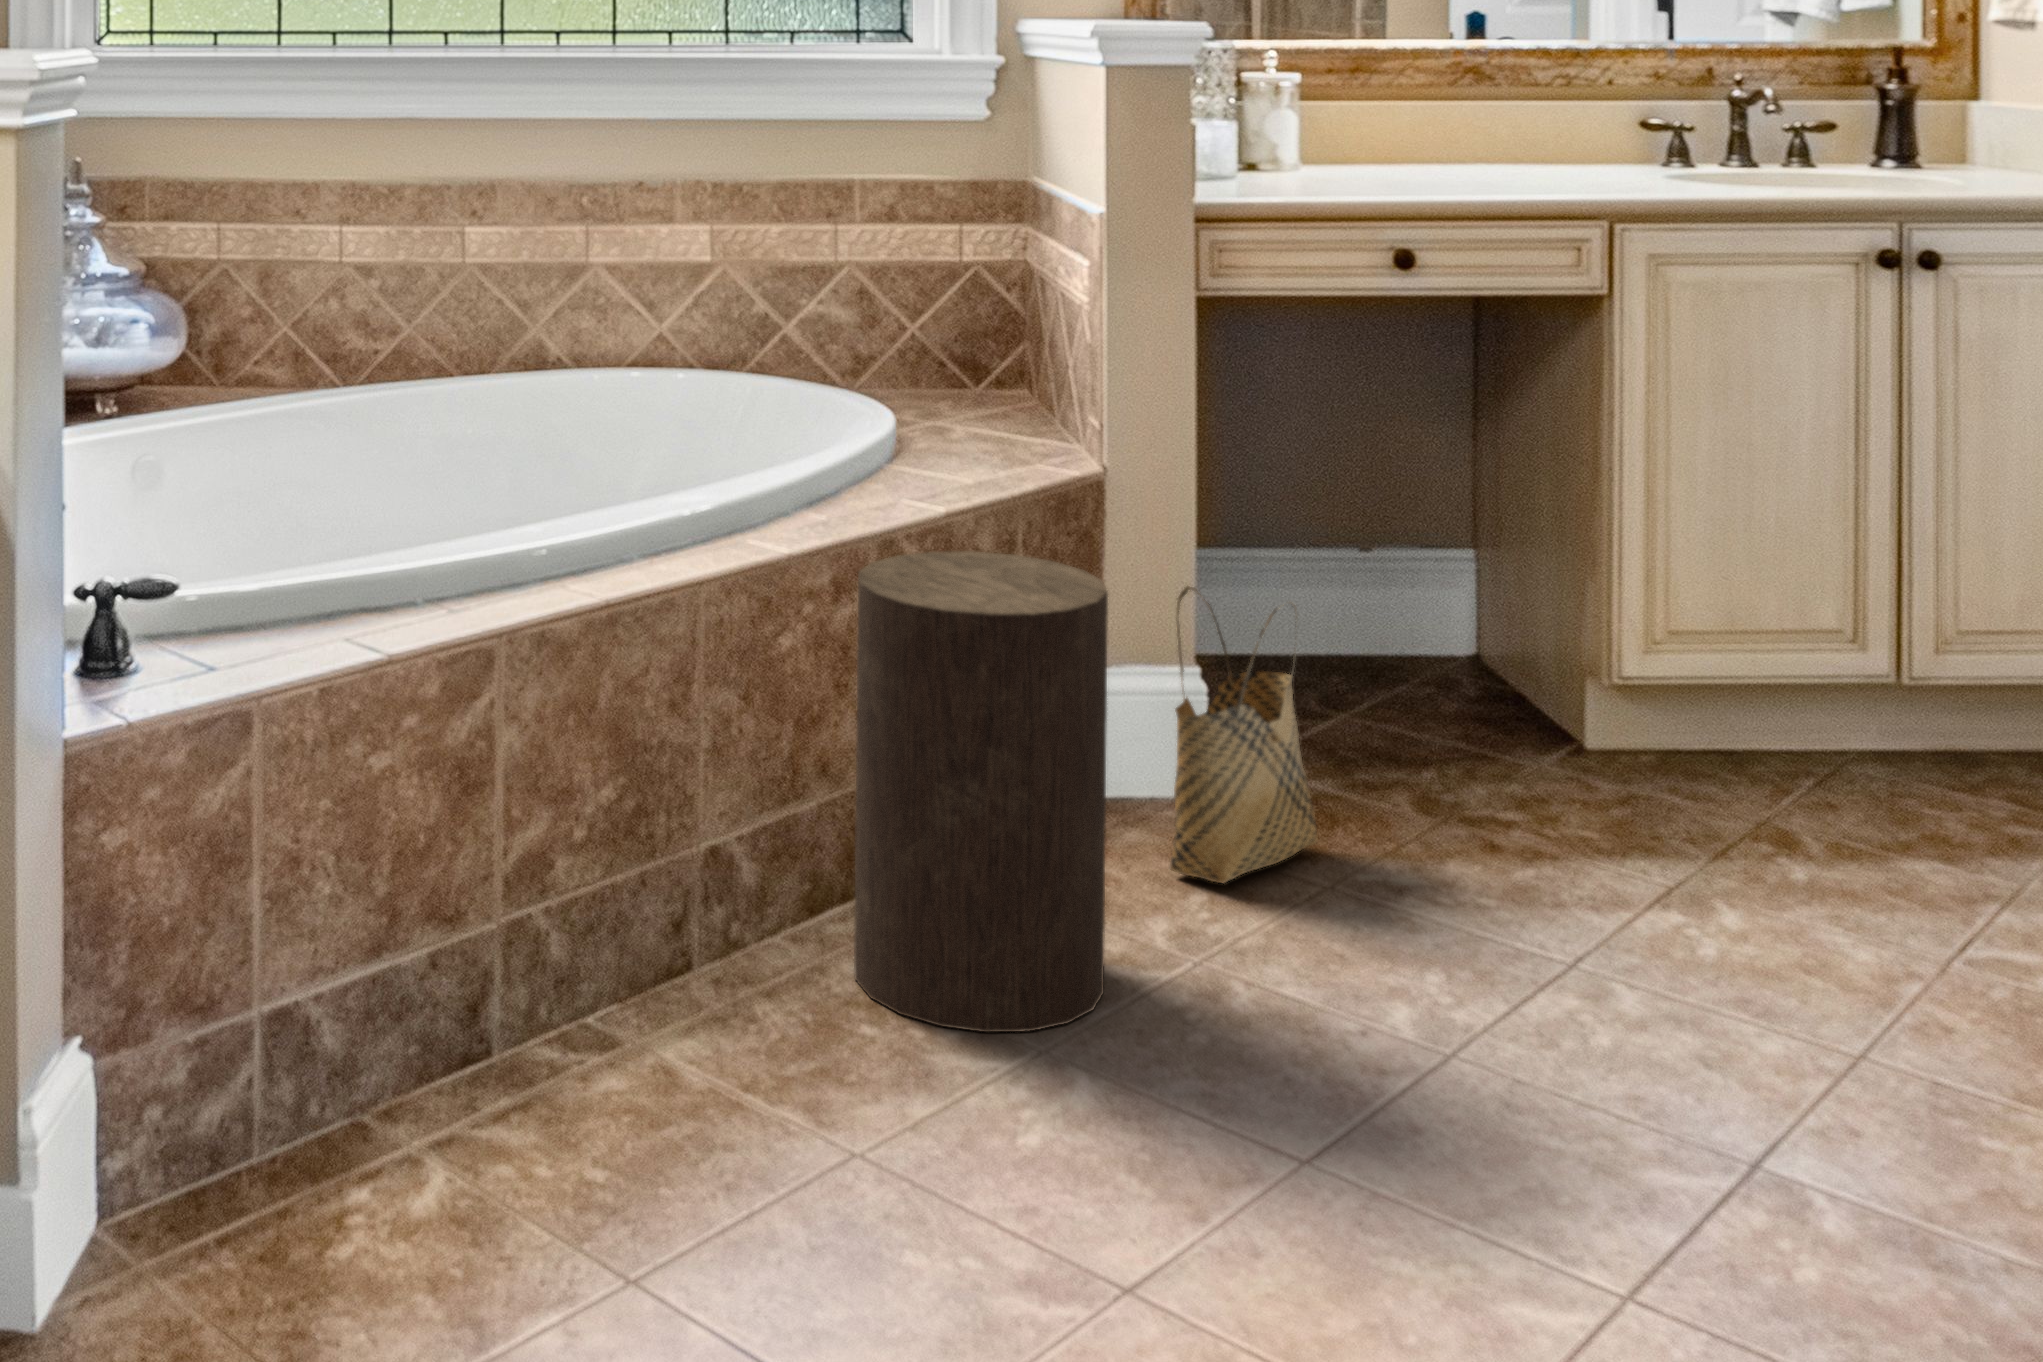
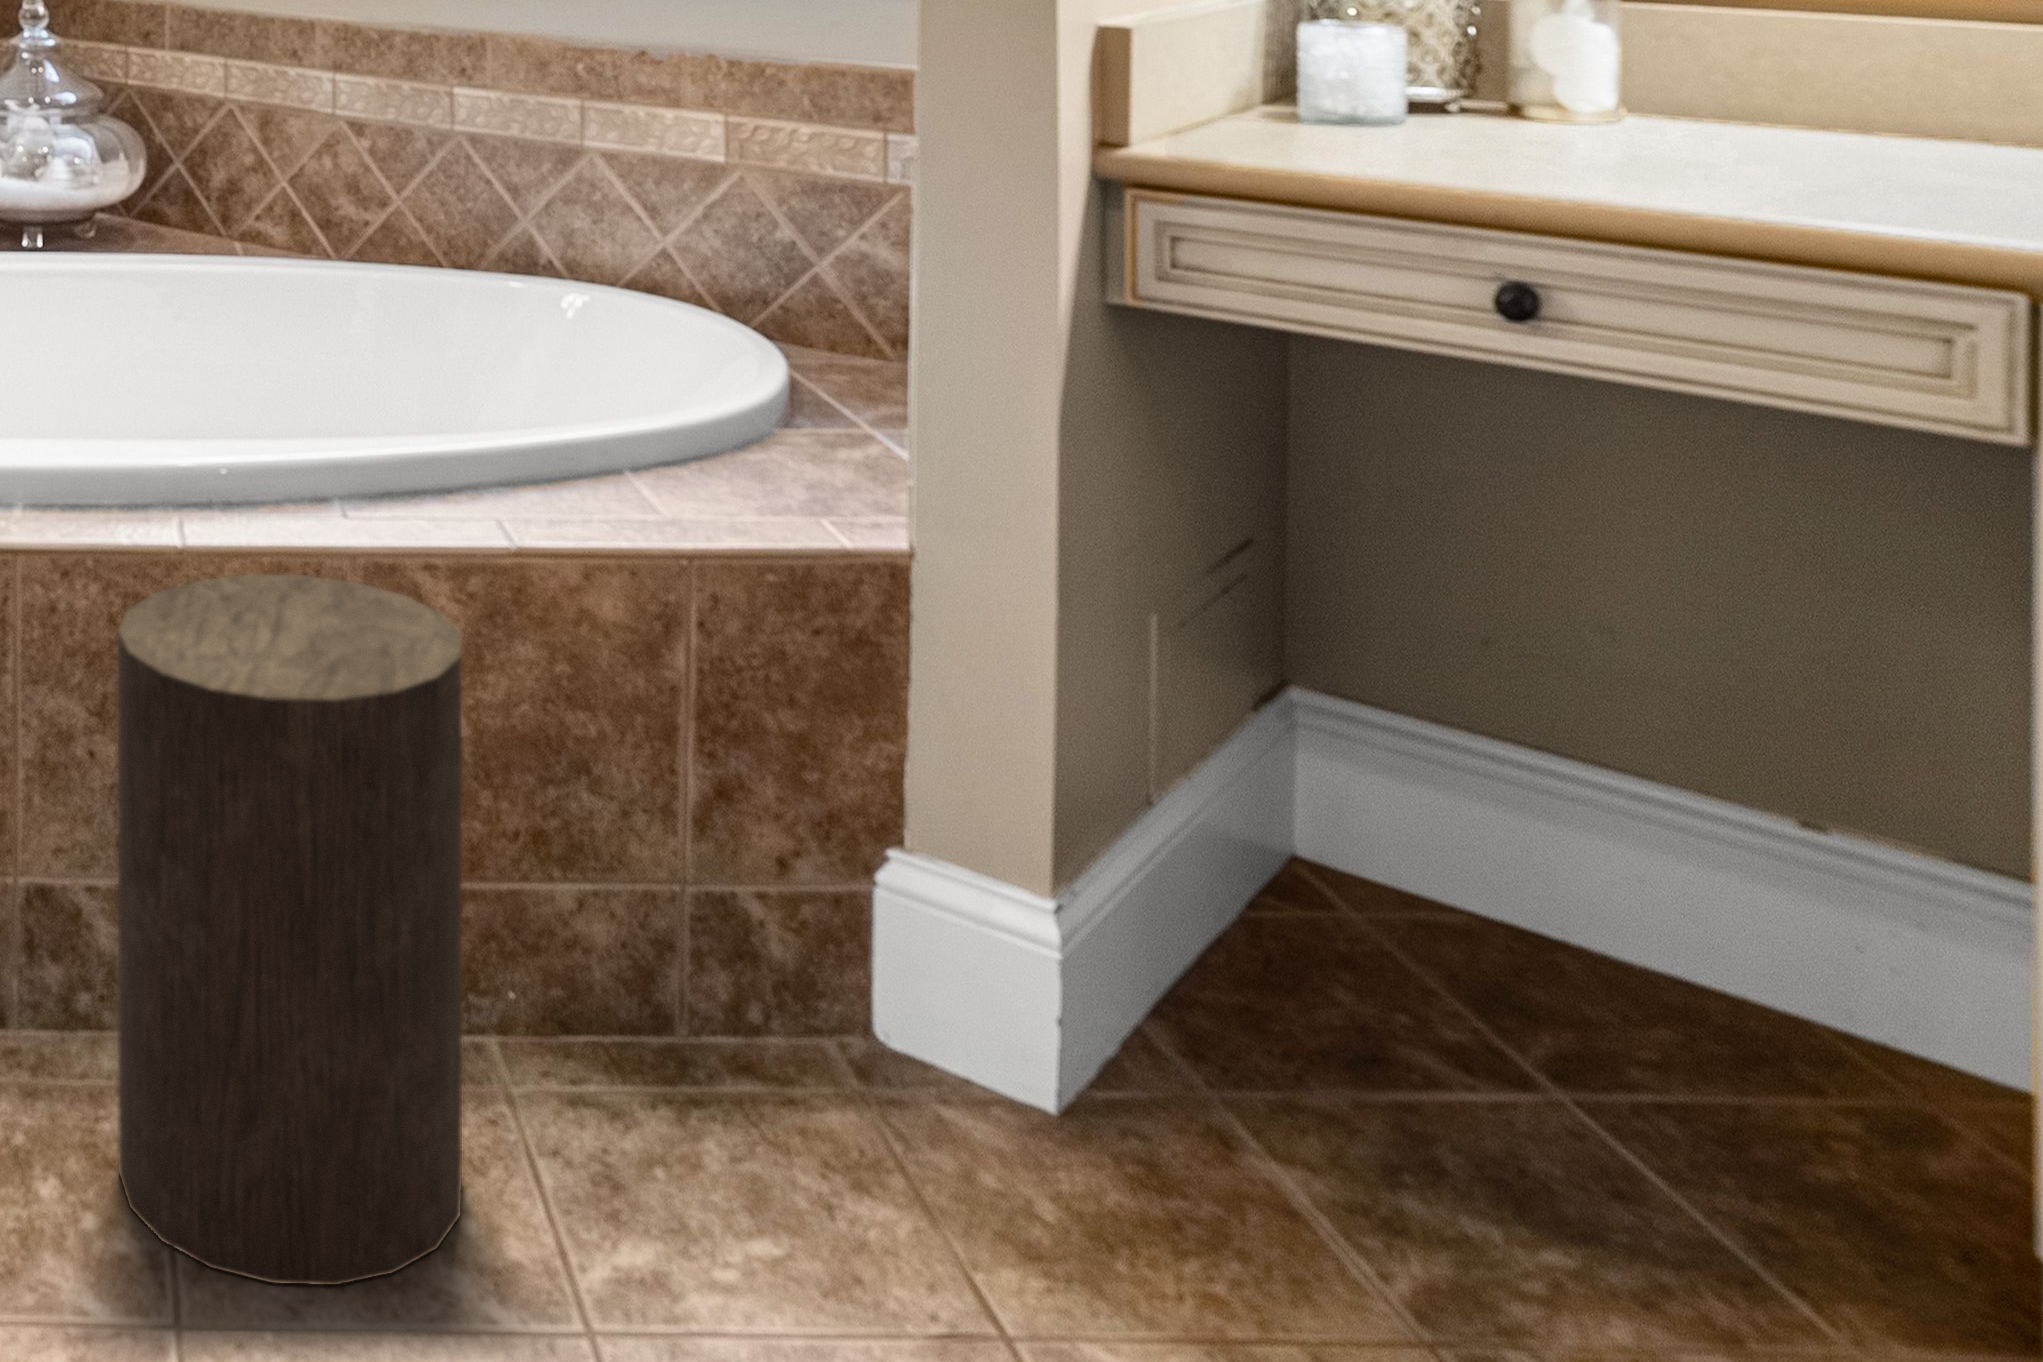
woven basket: present [1170,587,1317,883] -> none [796,744,1123,1235]

